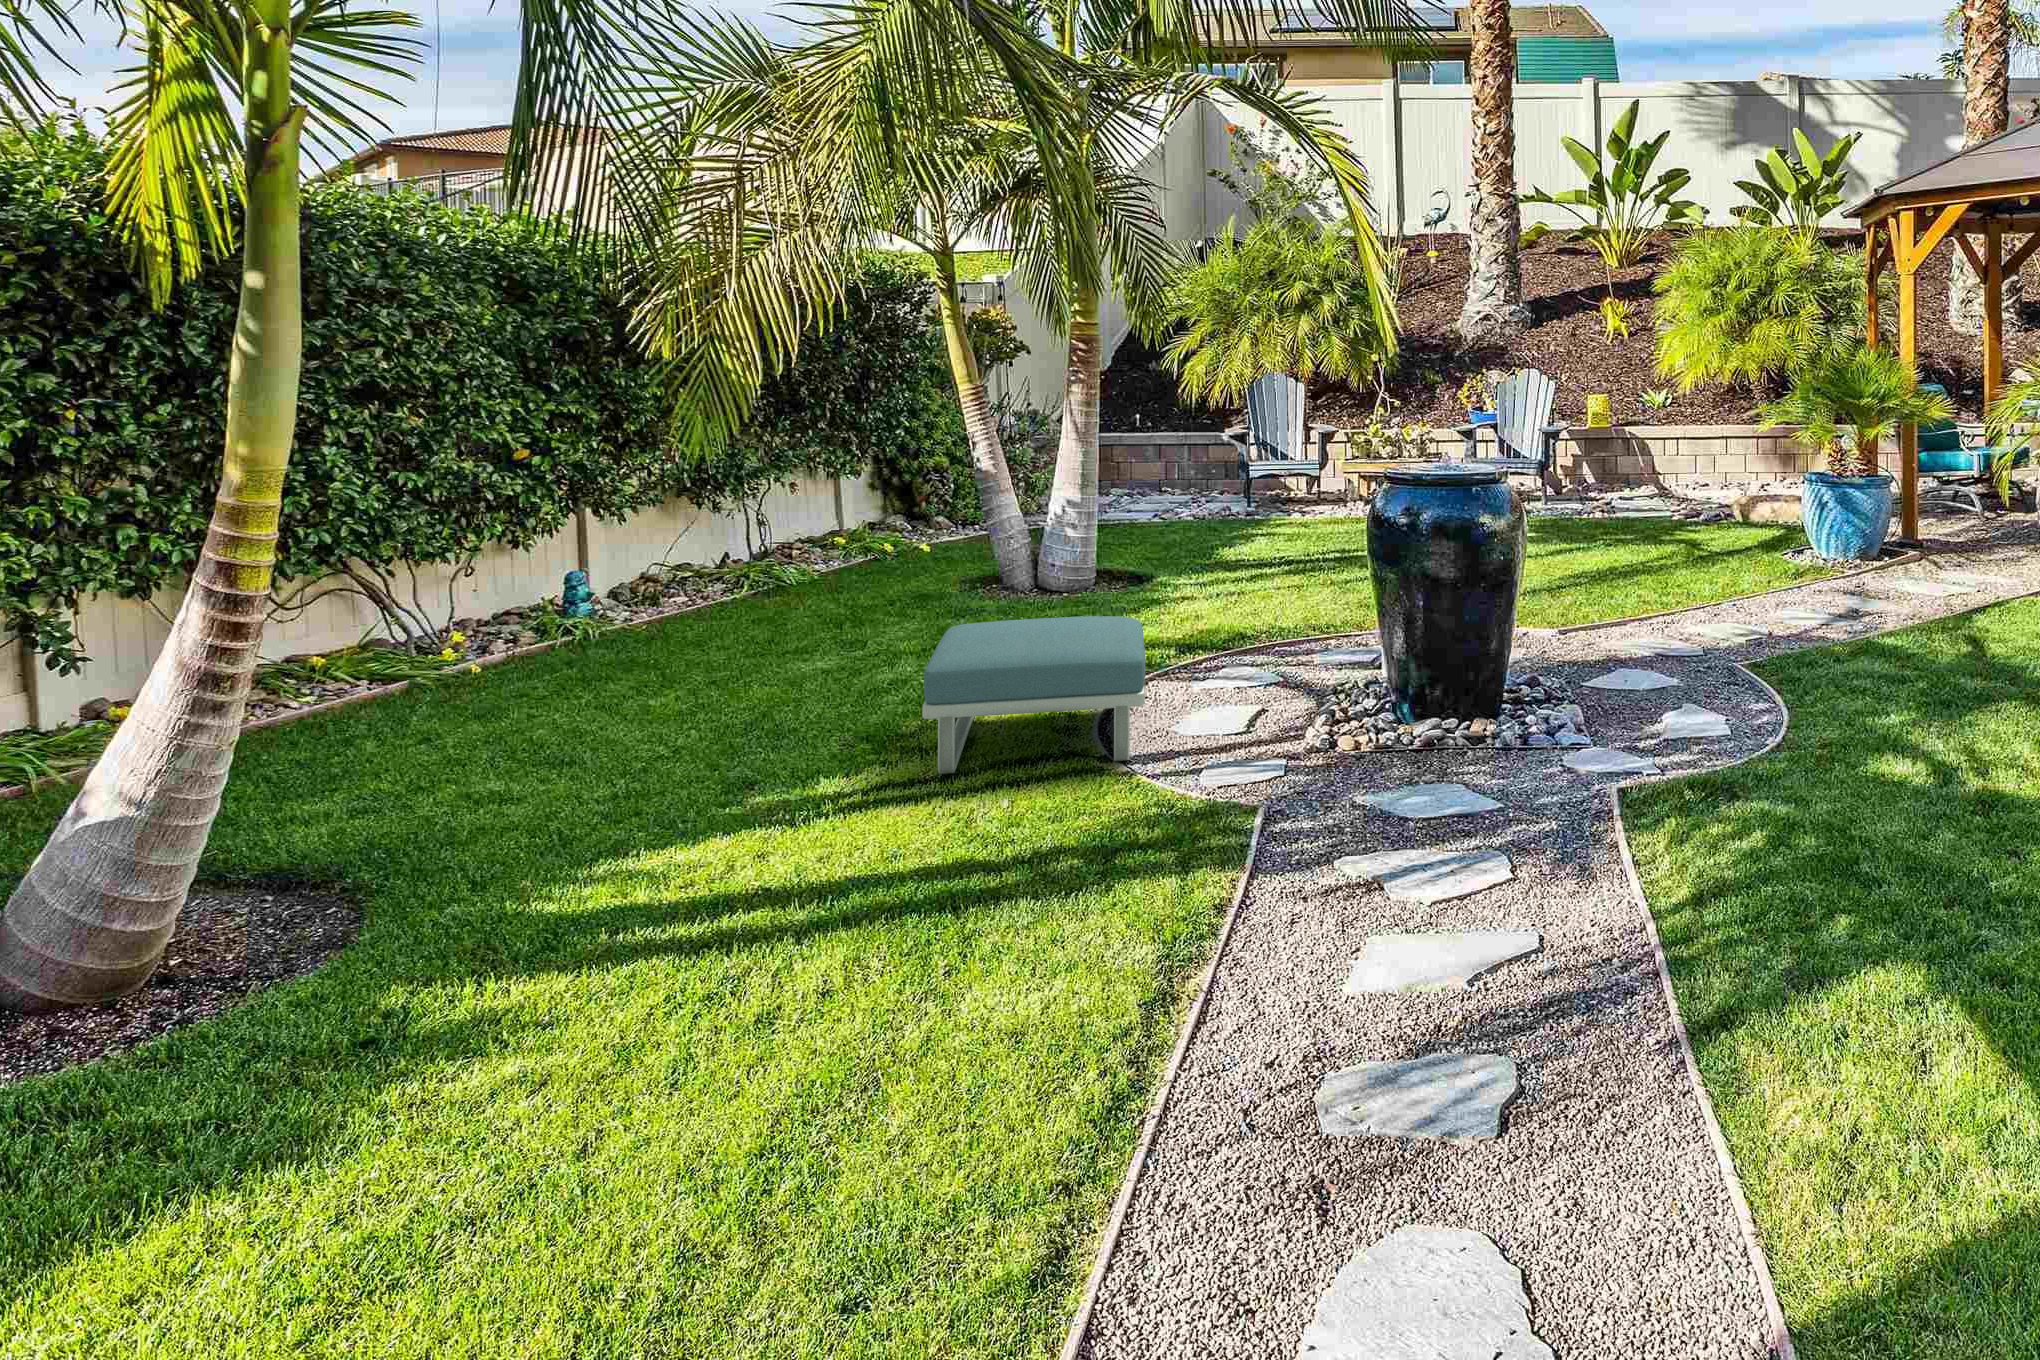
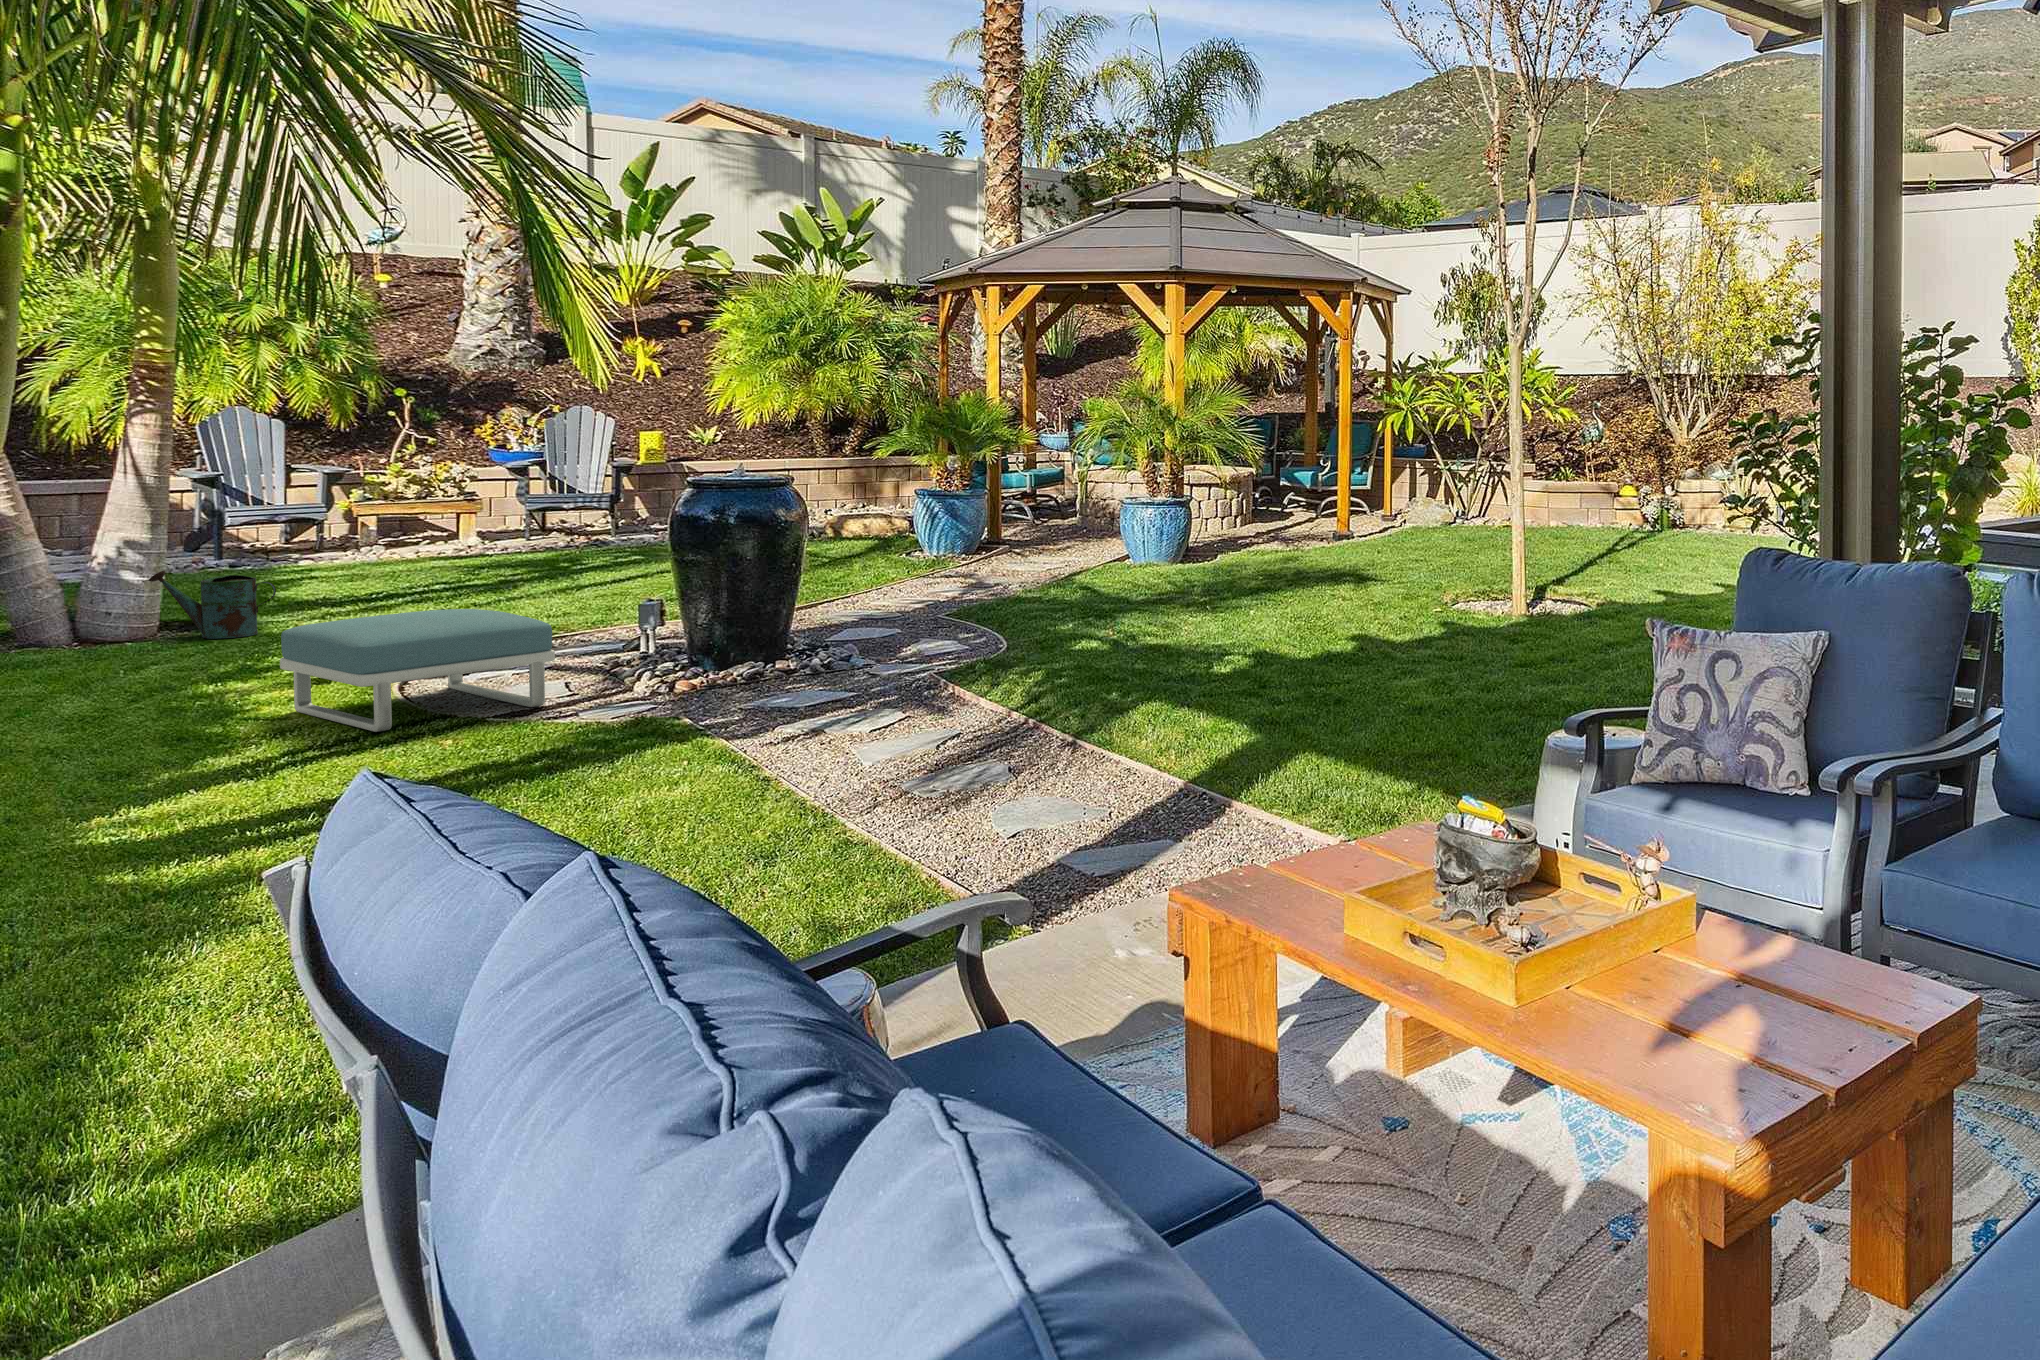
watering can: none [1055,524,1137,595] -> present [149,571,276,639]

